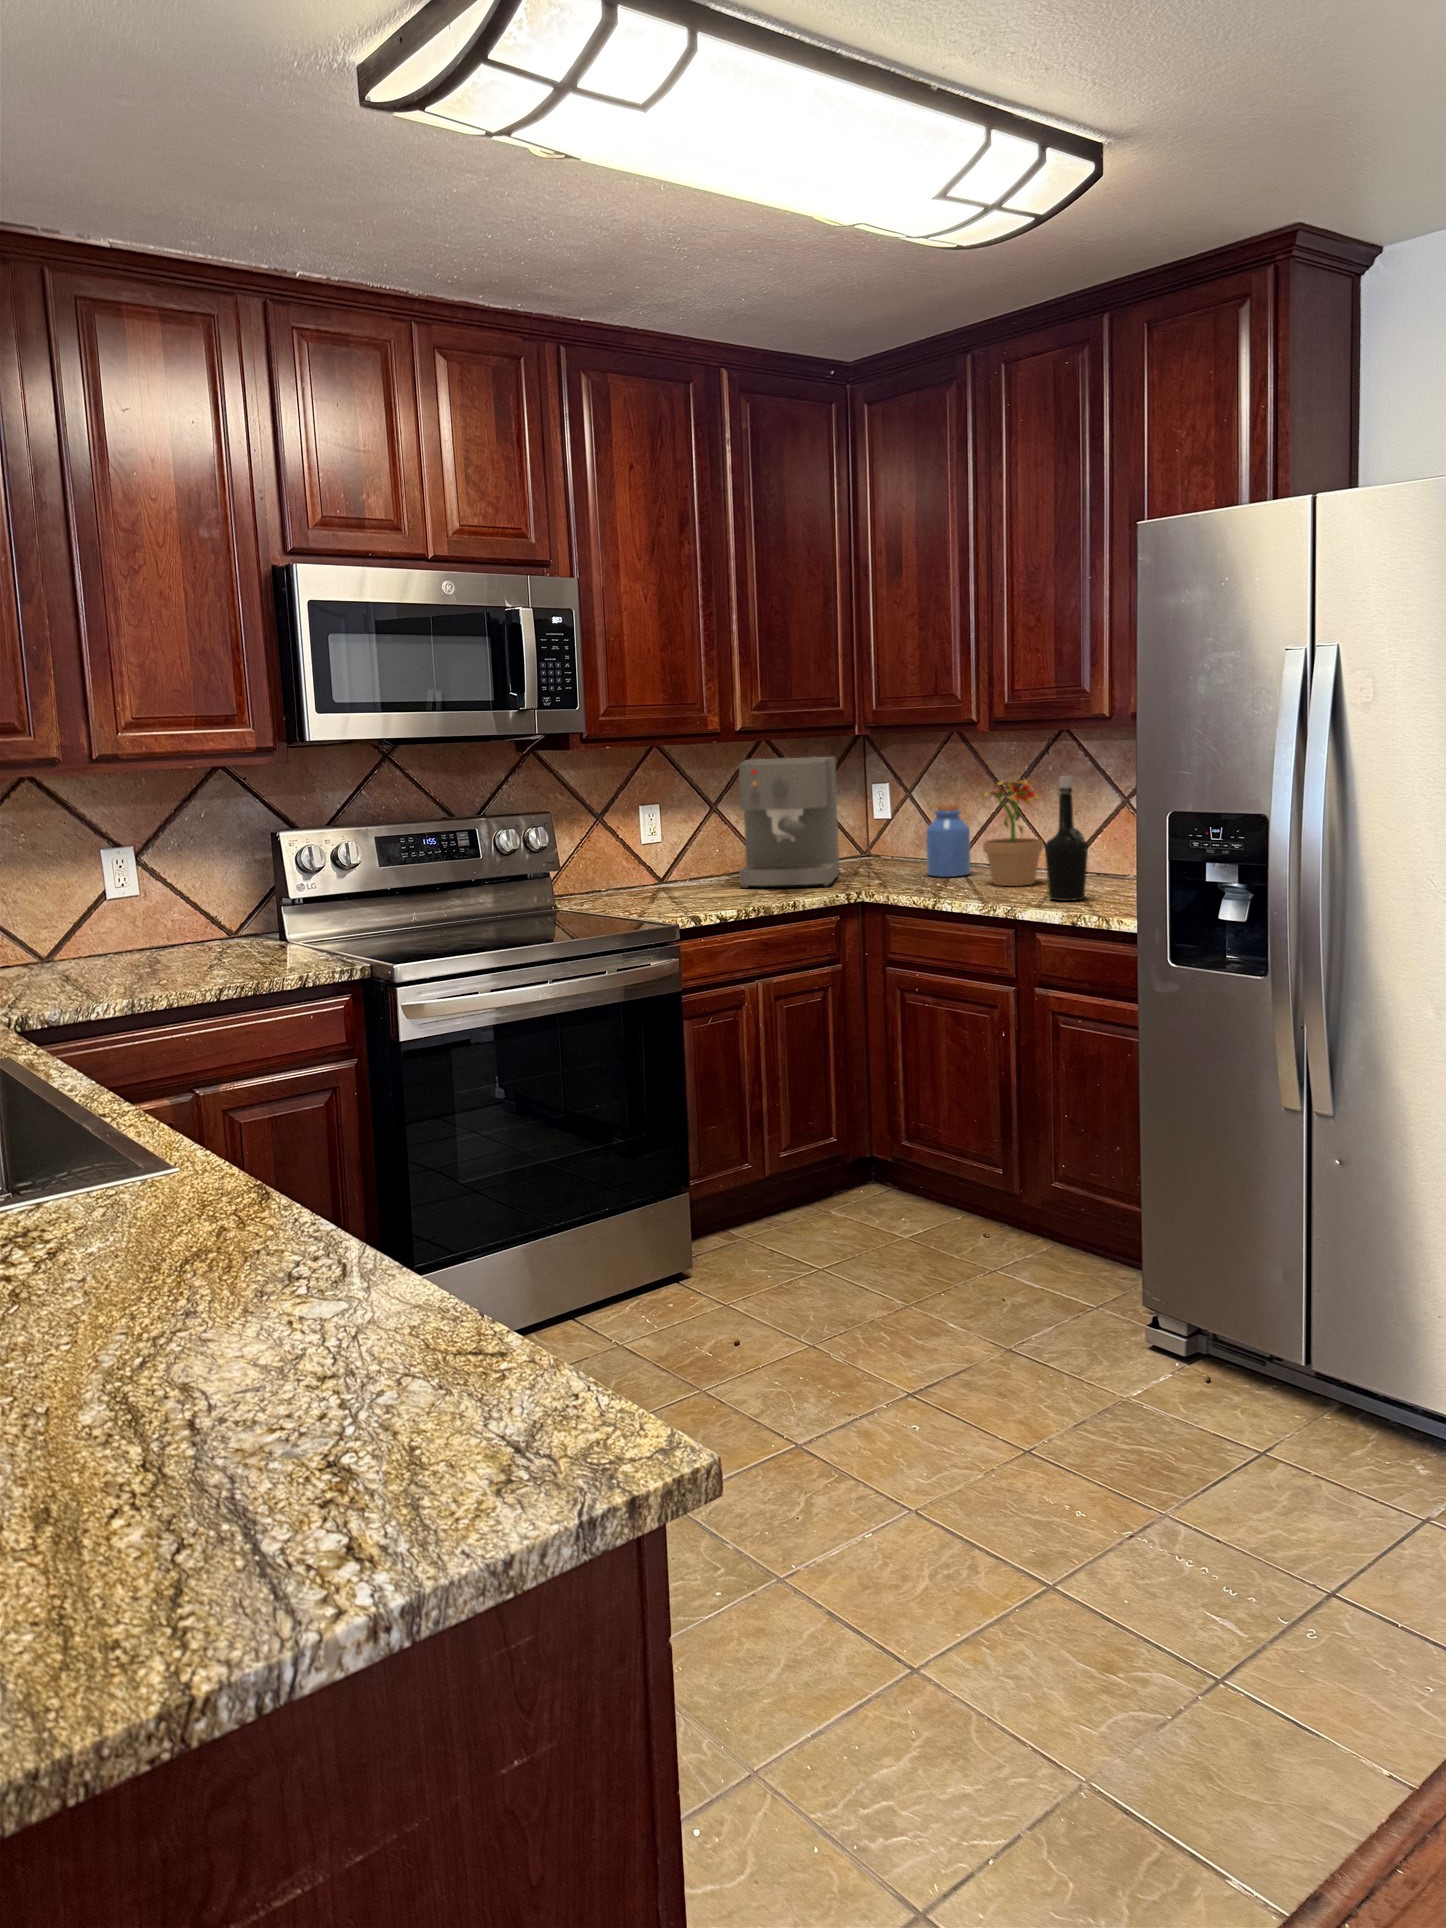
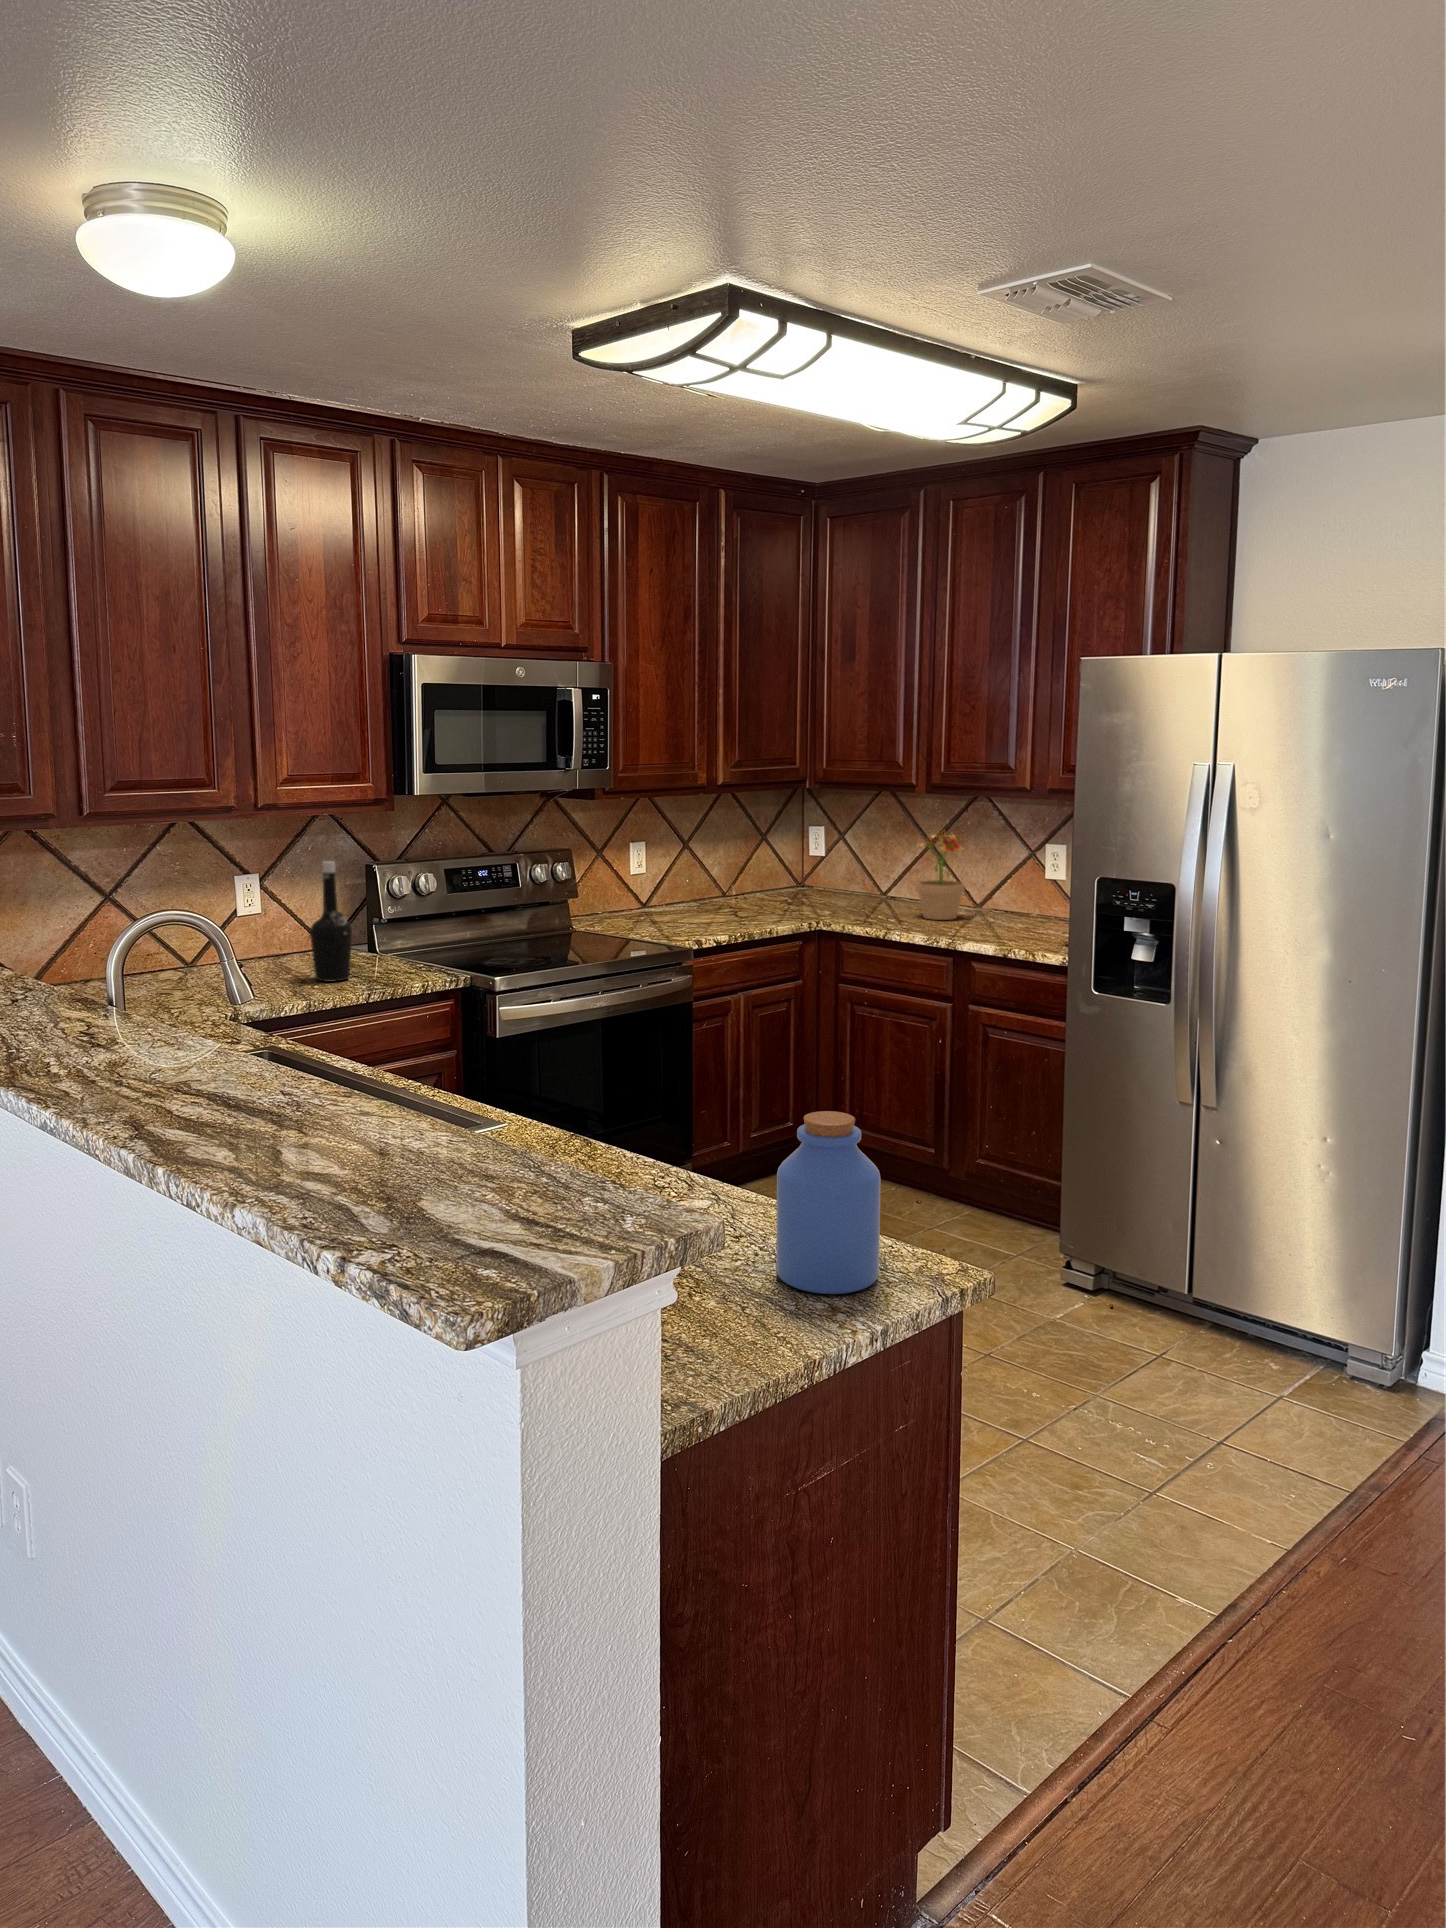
coffee maker: present [739,757,839,888] -> none [715,807,792,915]
bottle: present [1045,776,1088,901] -> present [310,861,352,982]
jar: present [926,804,971,877] -> present [776,1111,881,1294]

